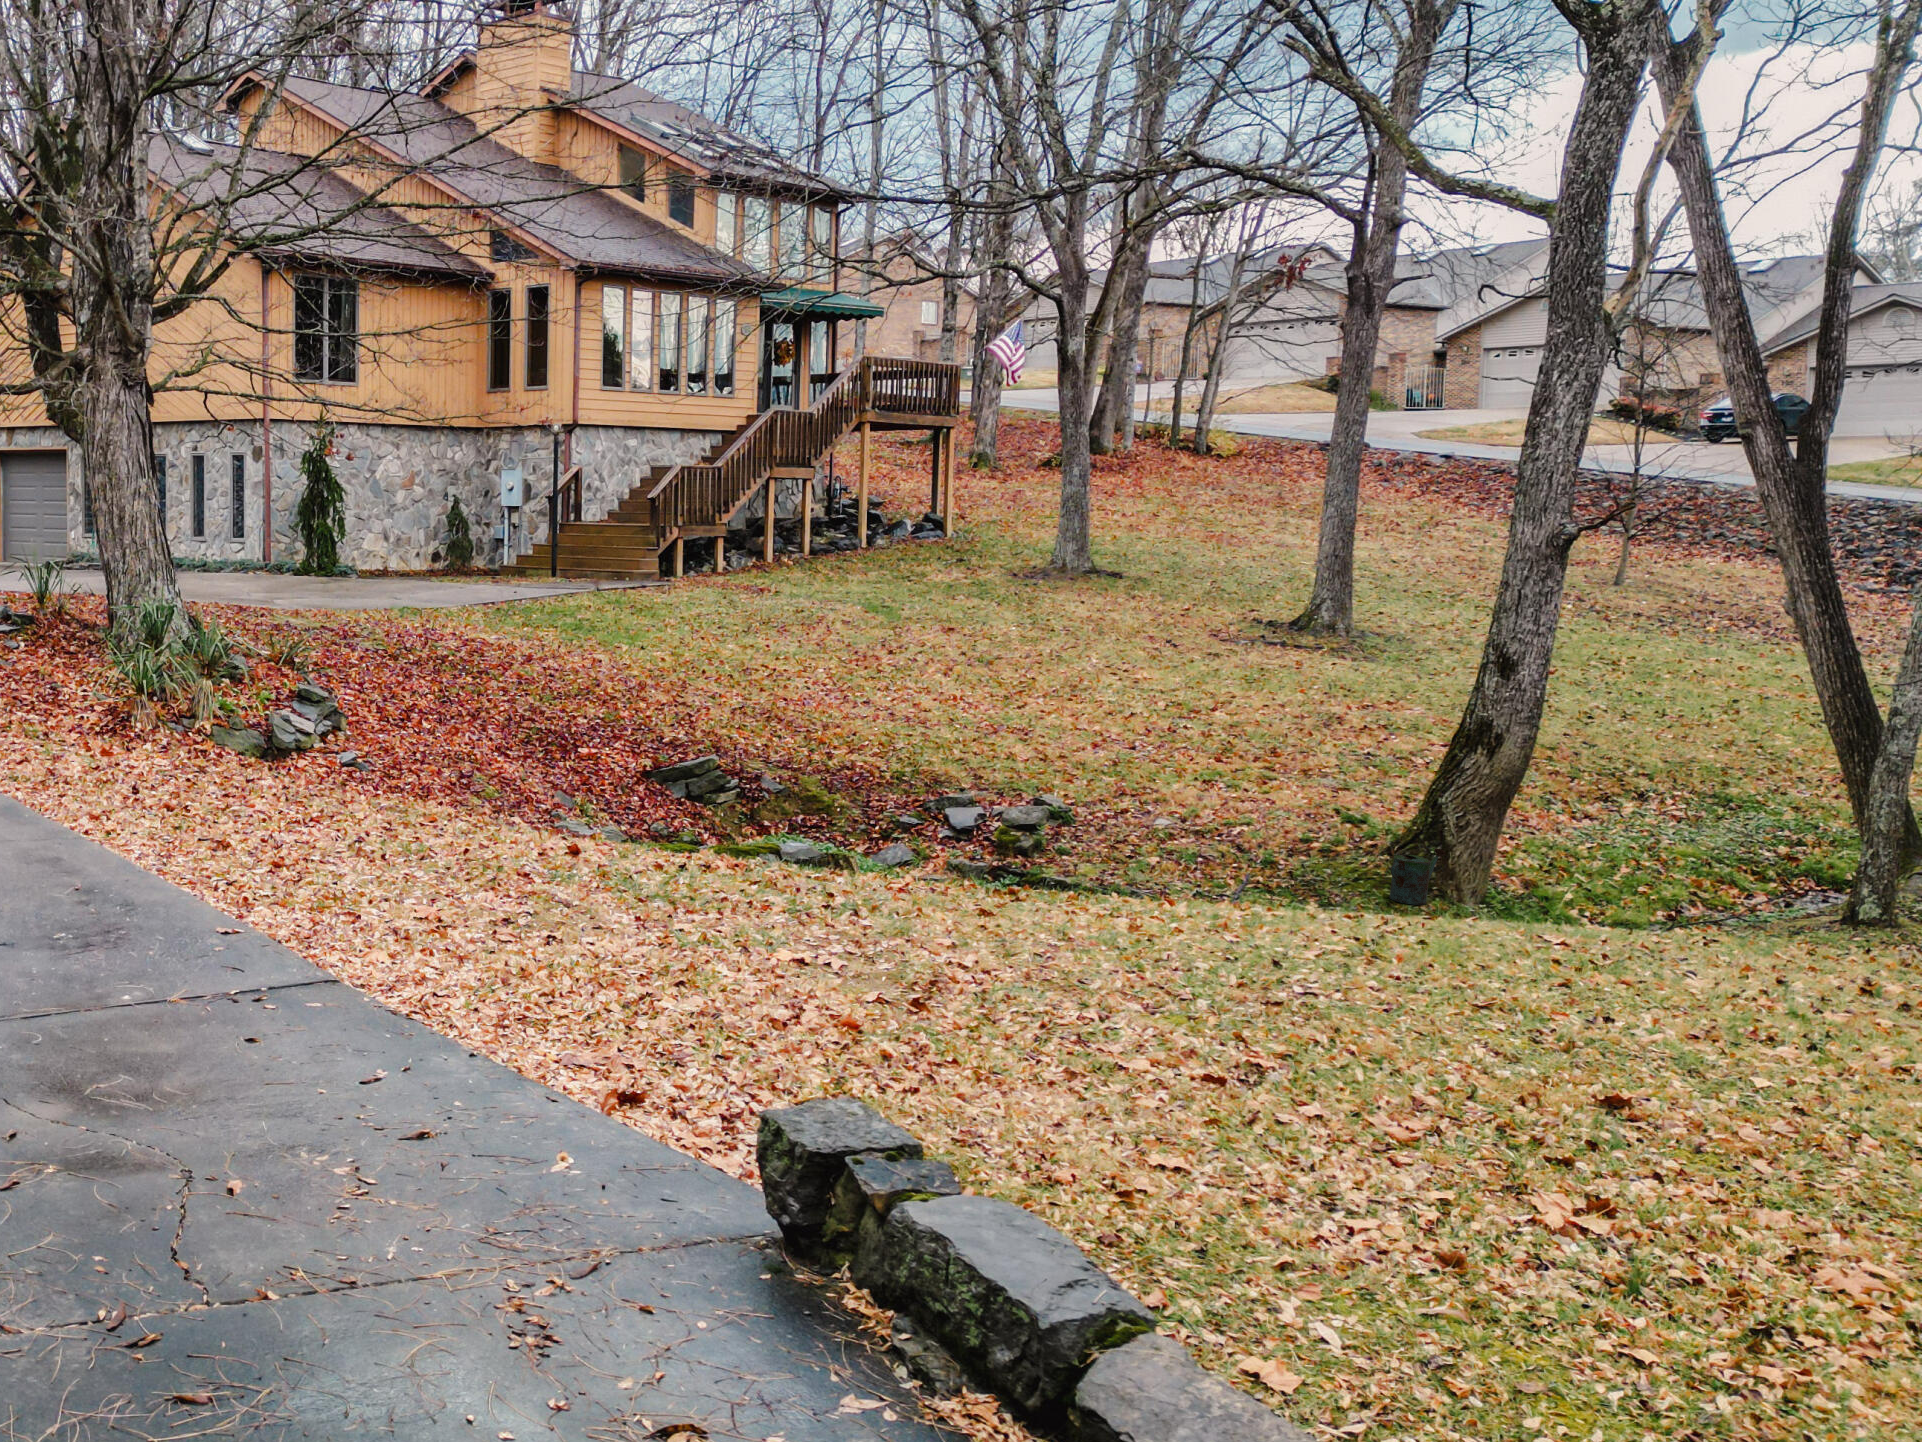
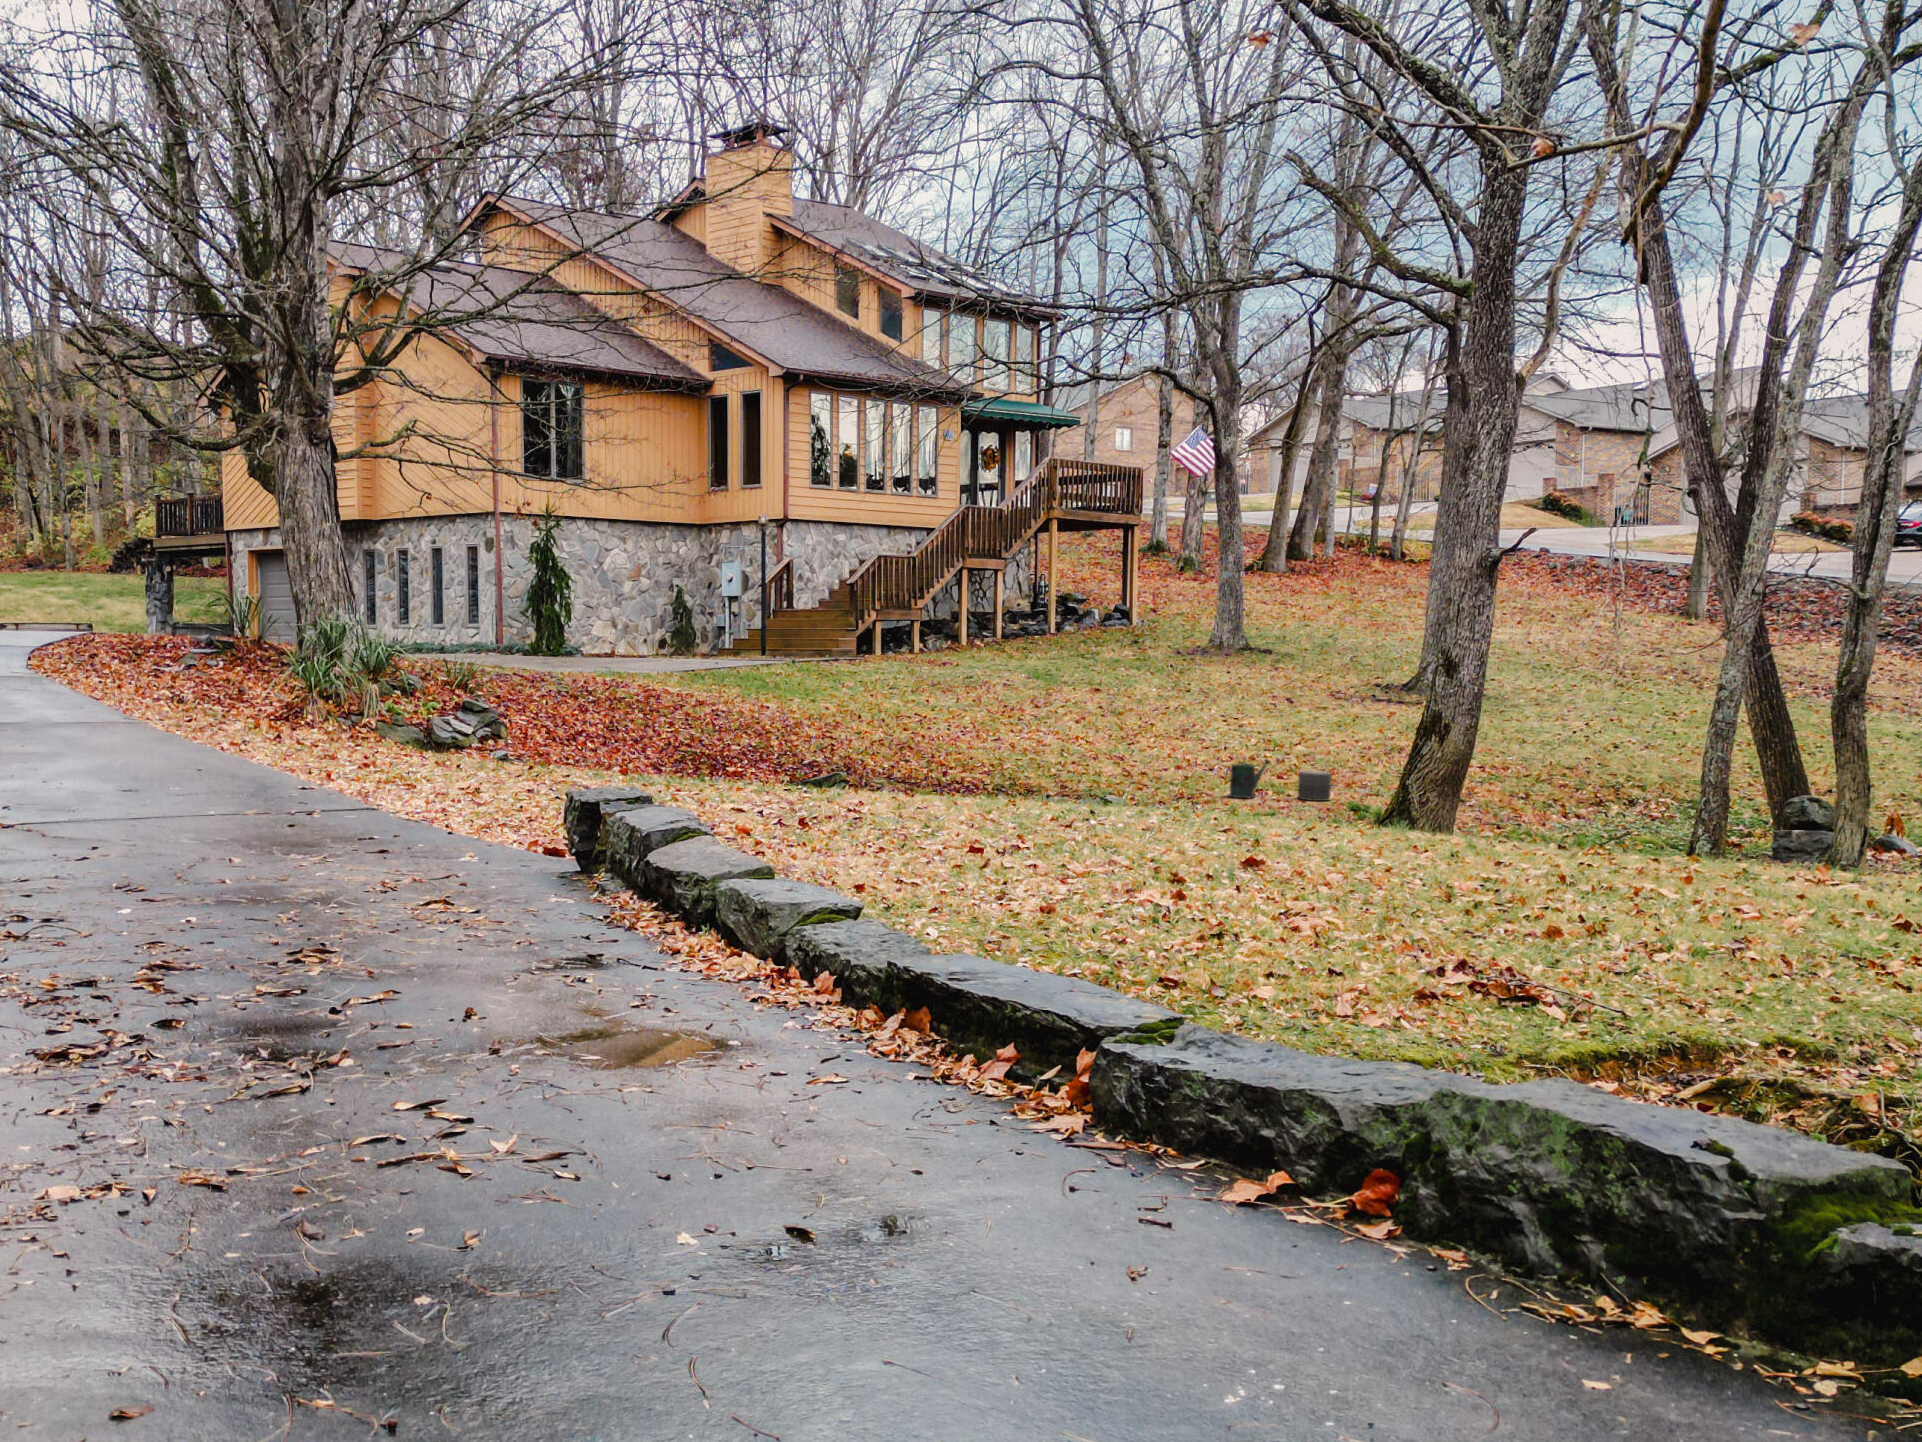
planter: none [1485,866,1540,912] -> present [1298,771,1332,801]

